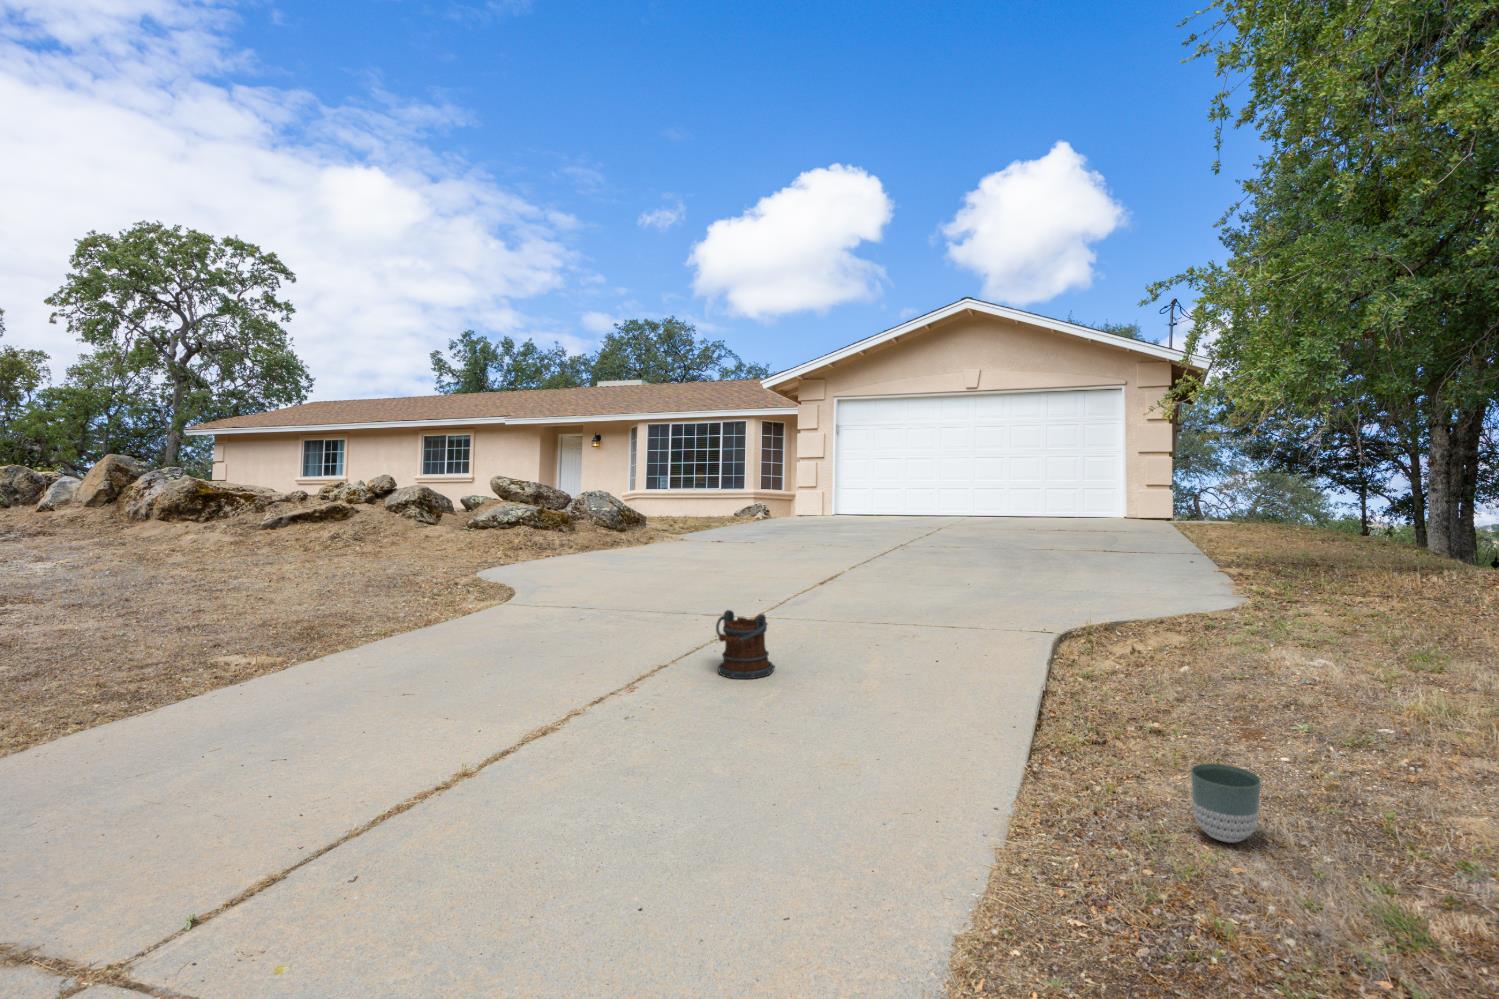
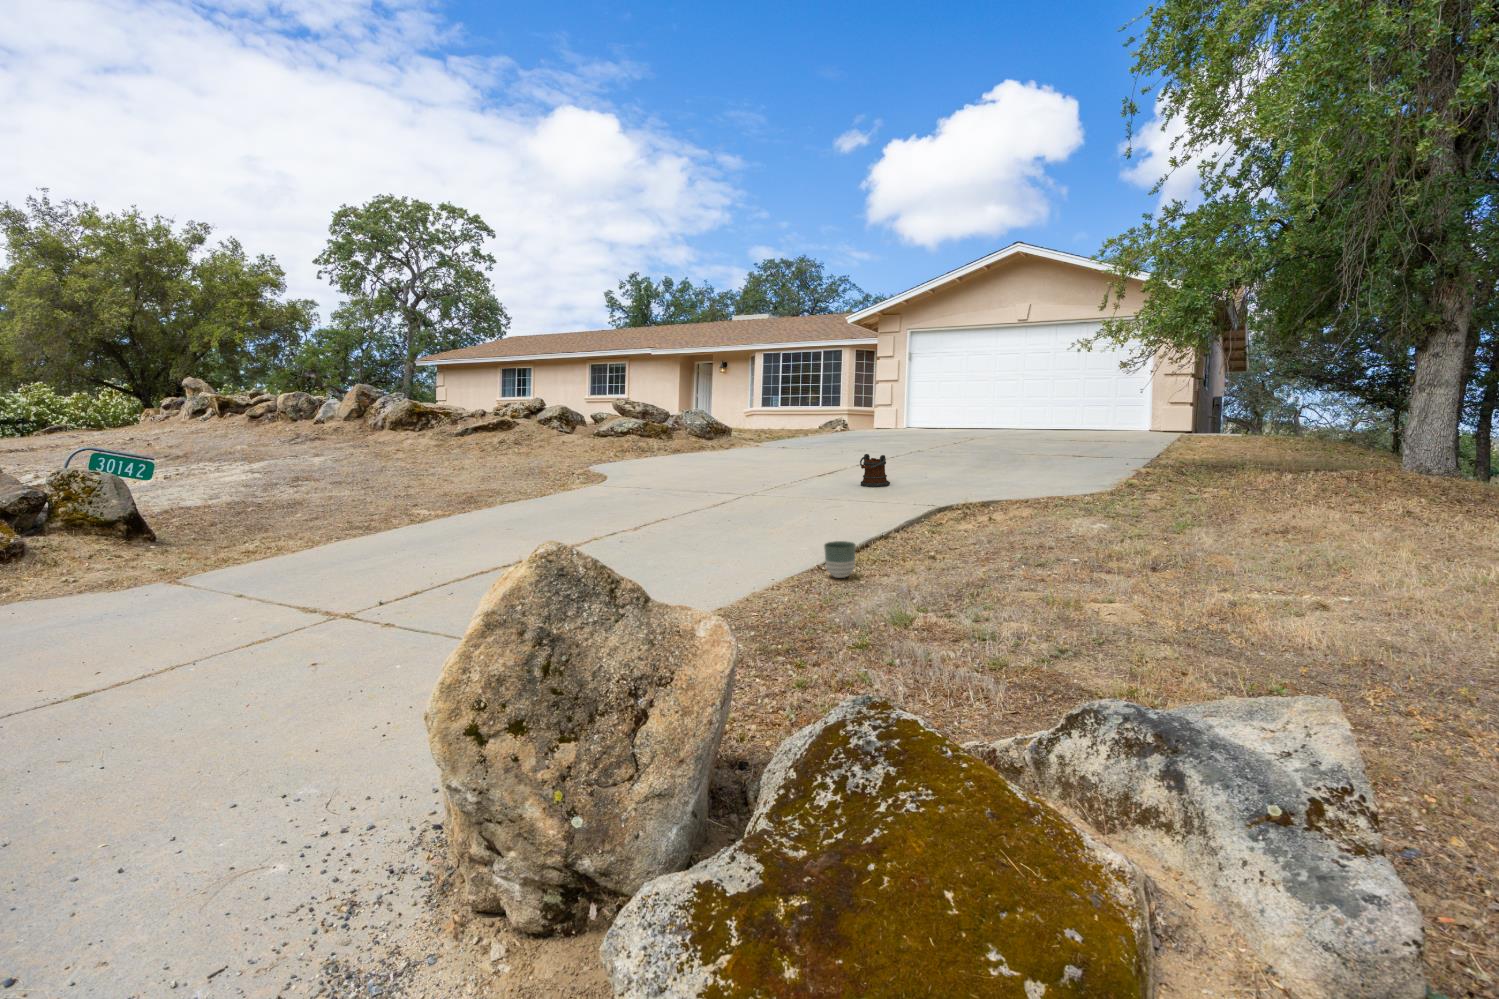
bucket: present [716,610,775,679] -> present [860,454,890,487]

